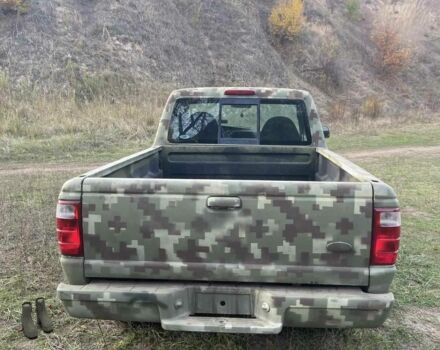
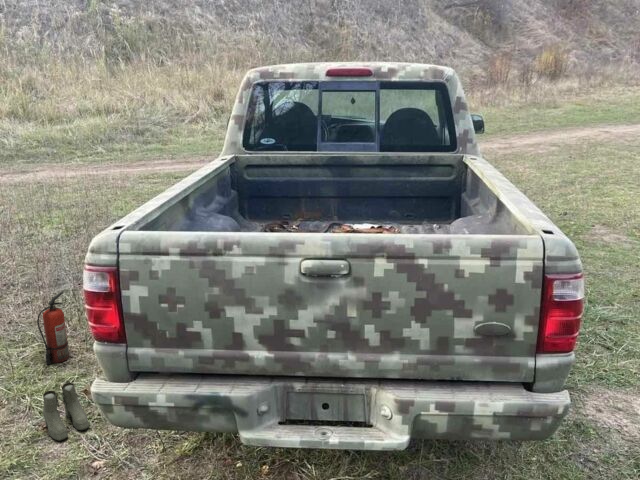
fire extinguisher: none [20,237,41,289] -> present [37,292,69,364]

